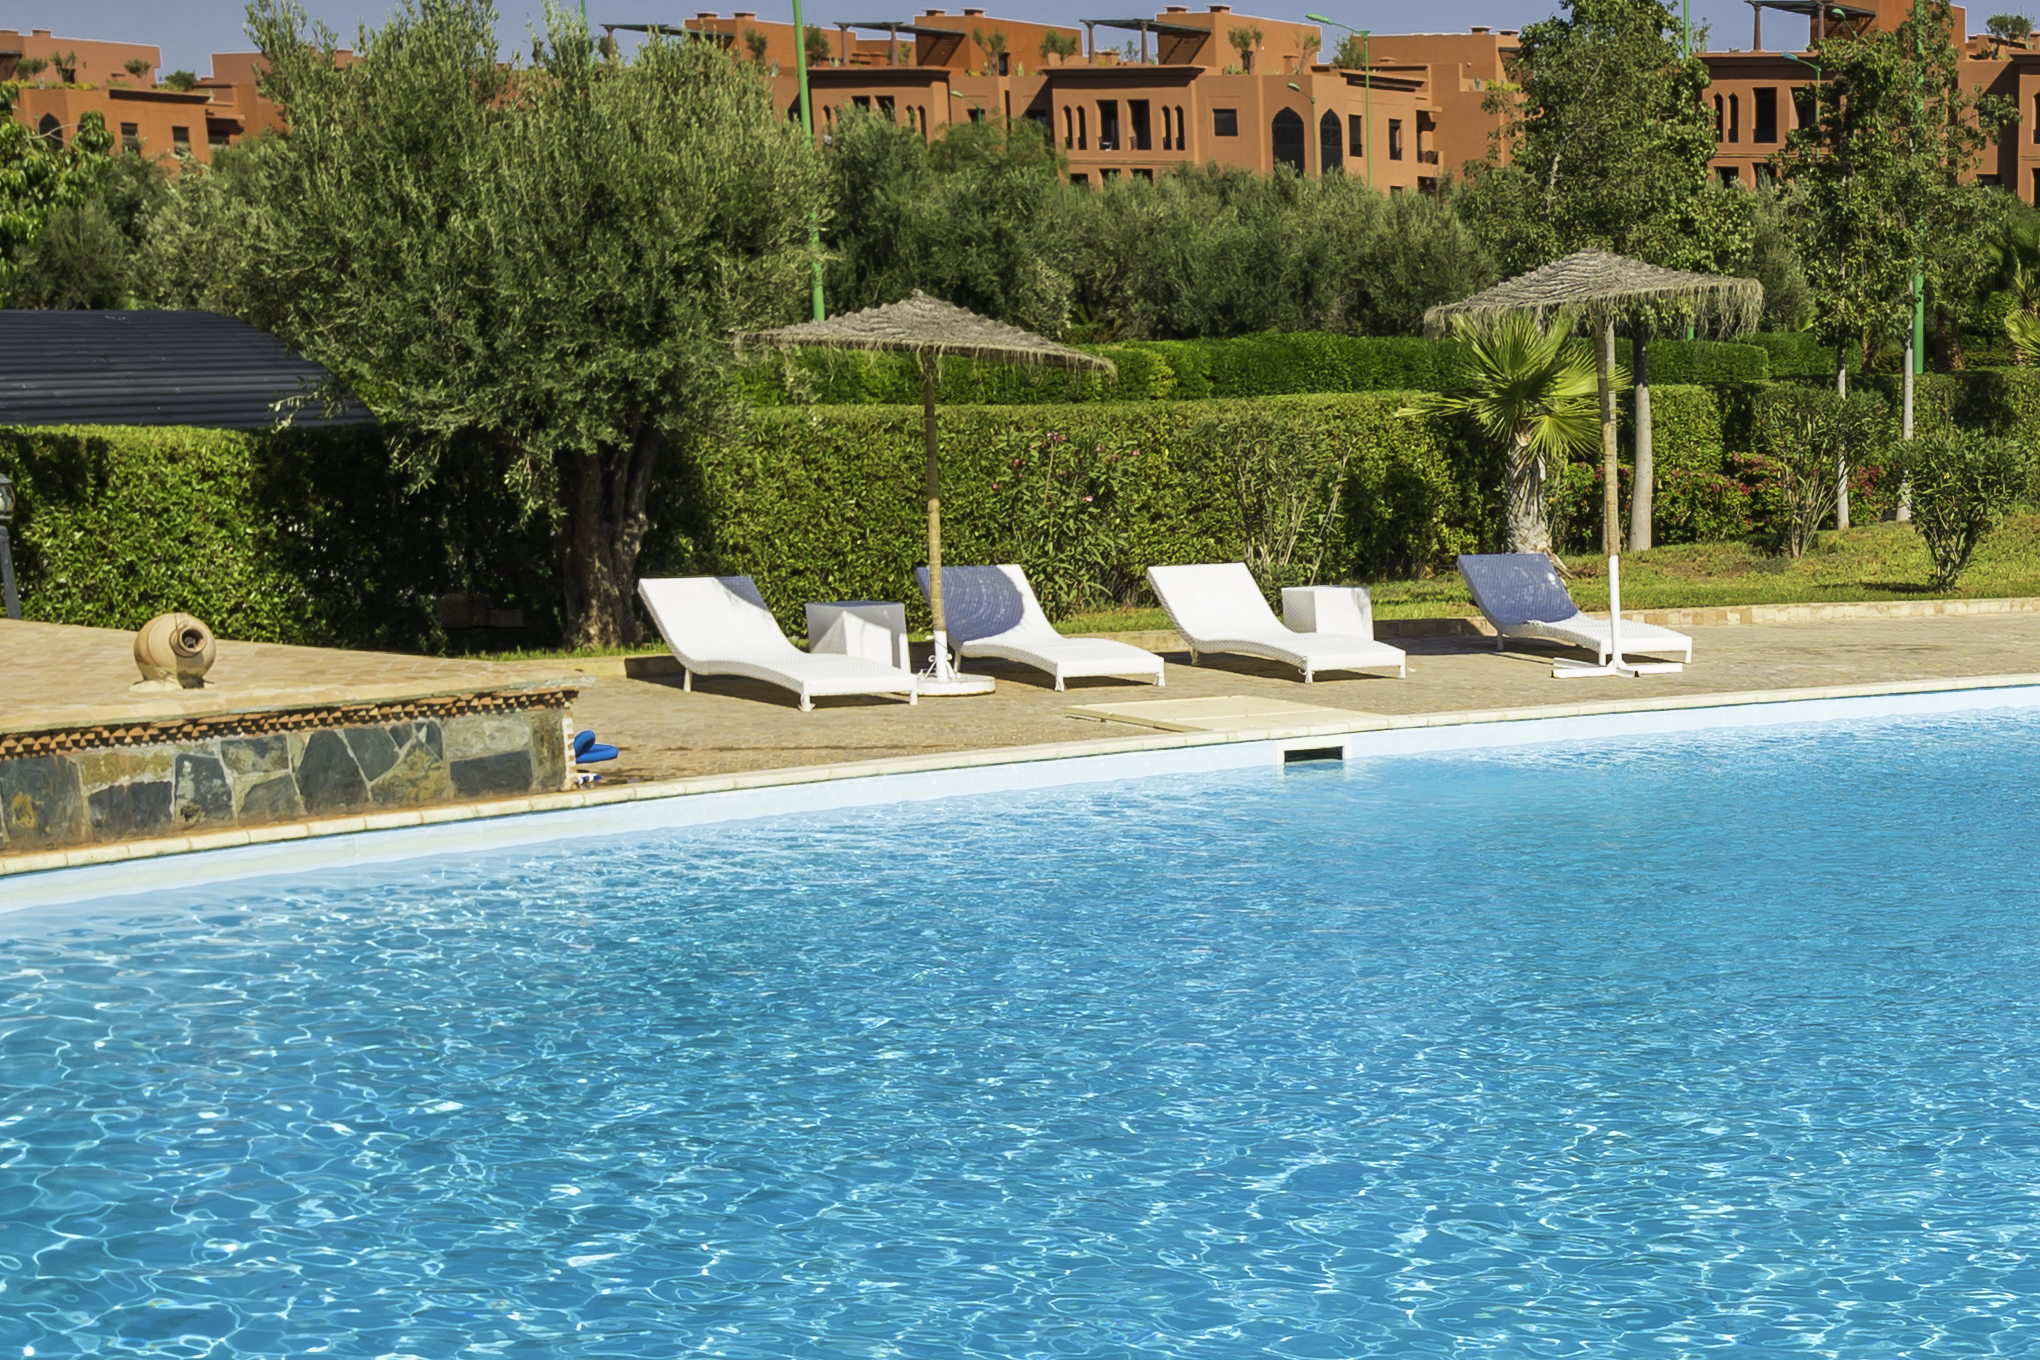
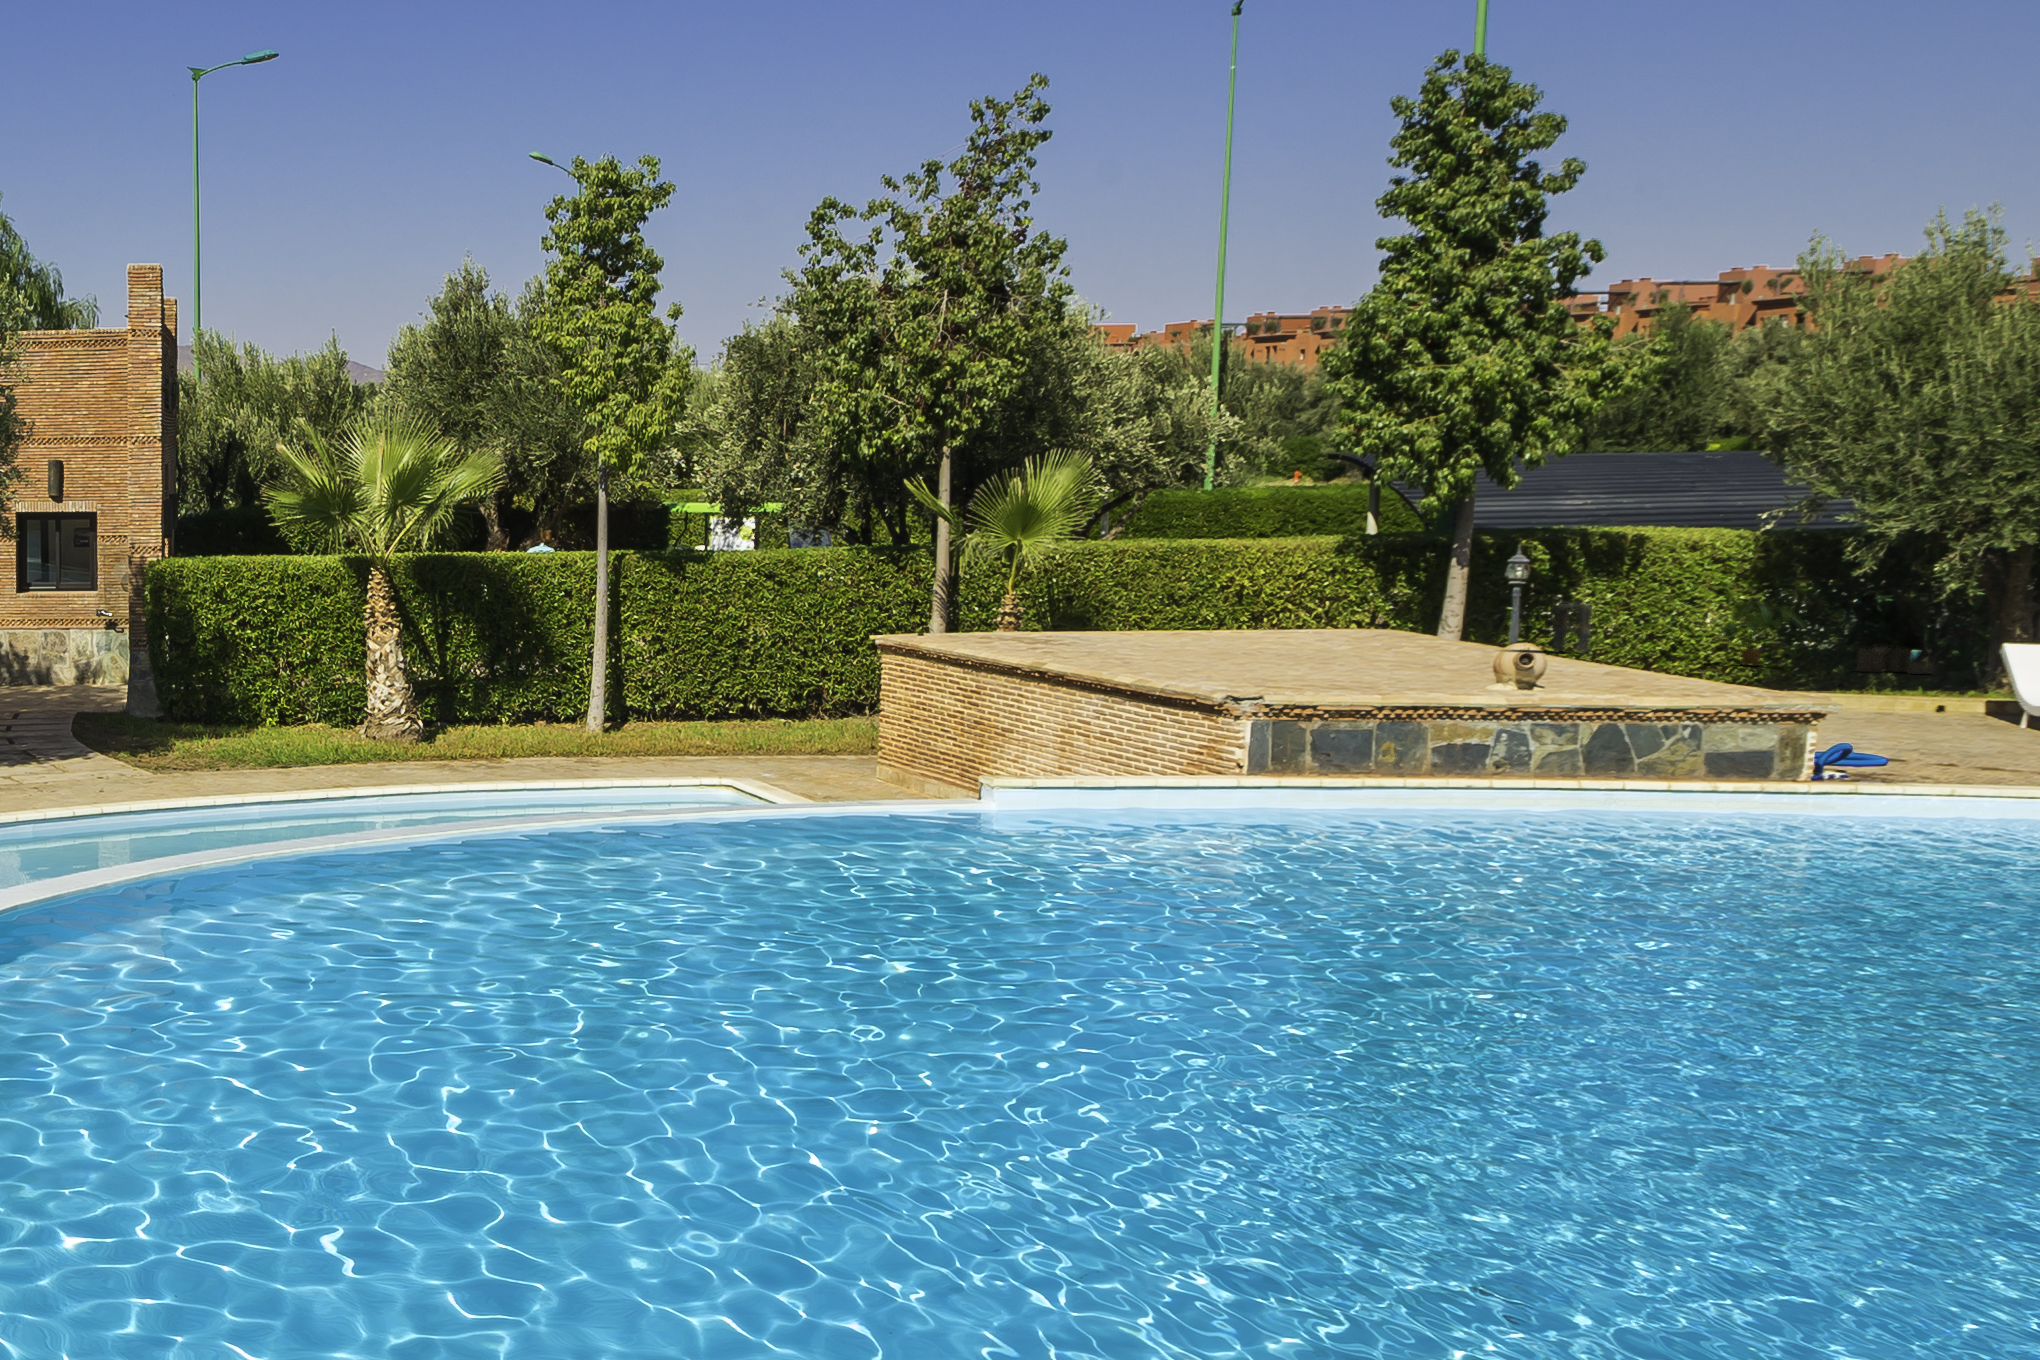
house plant: none [260,533,370,629] -> present [1715,602,1794,666]
side table: none [26,545,88,624] -> present [1551,604,1592,653]

